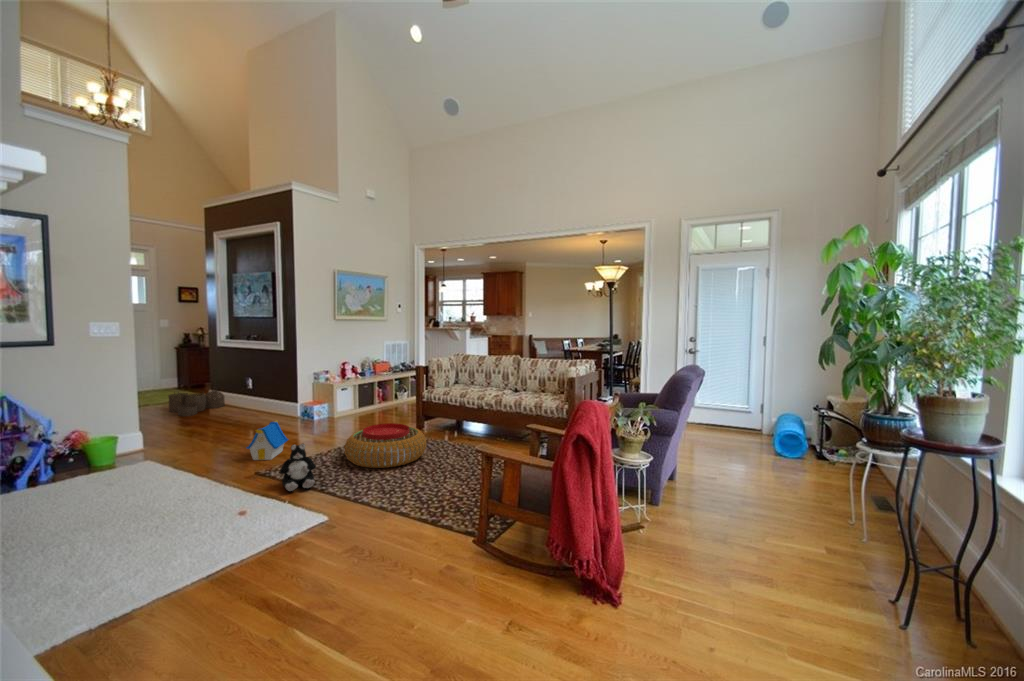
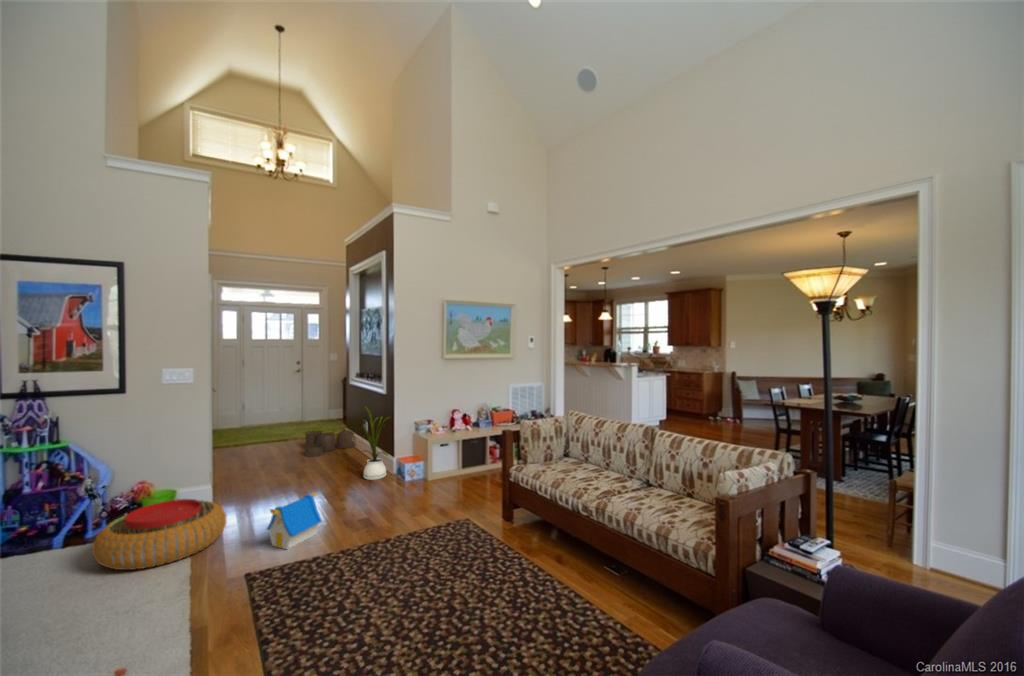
house plant: none [263,361,297,423] -> present [363,408,388,480]
pouf: present [344,423,426,468] -> present [92,499,226,570]
plush toy: present [280,444,316,491] -> none [210,557,274,638]

